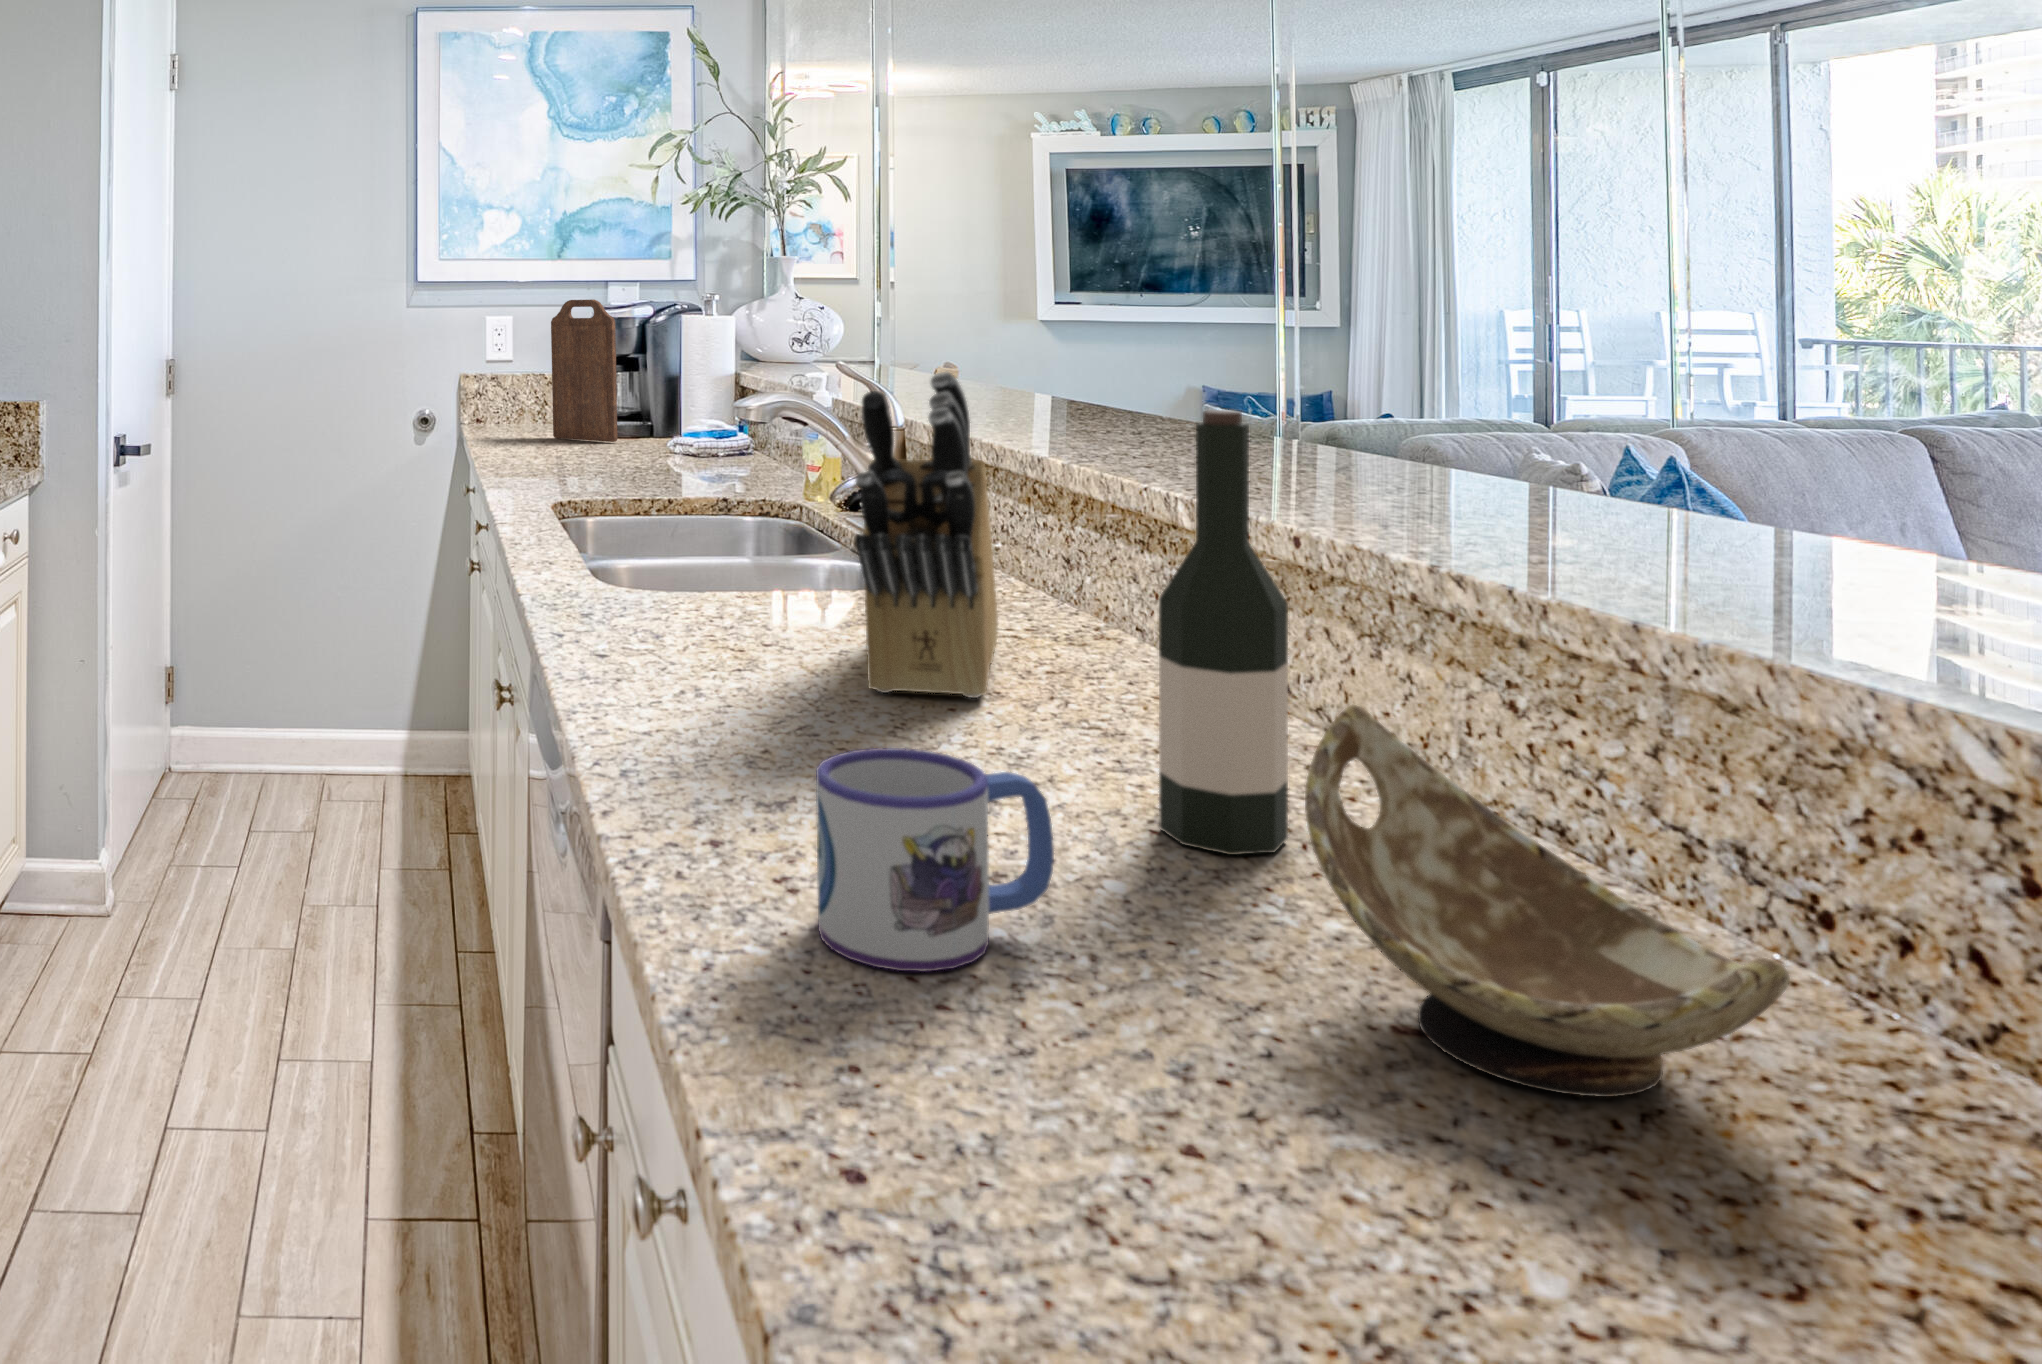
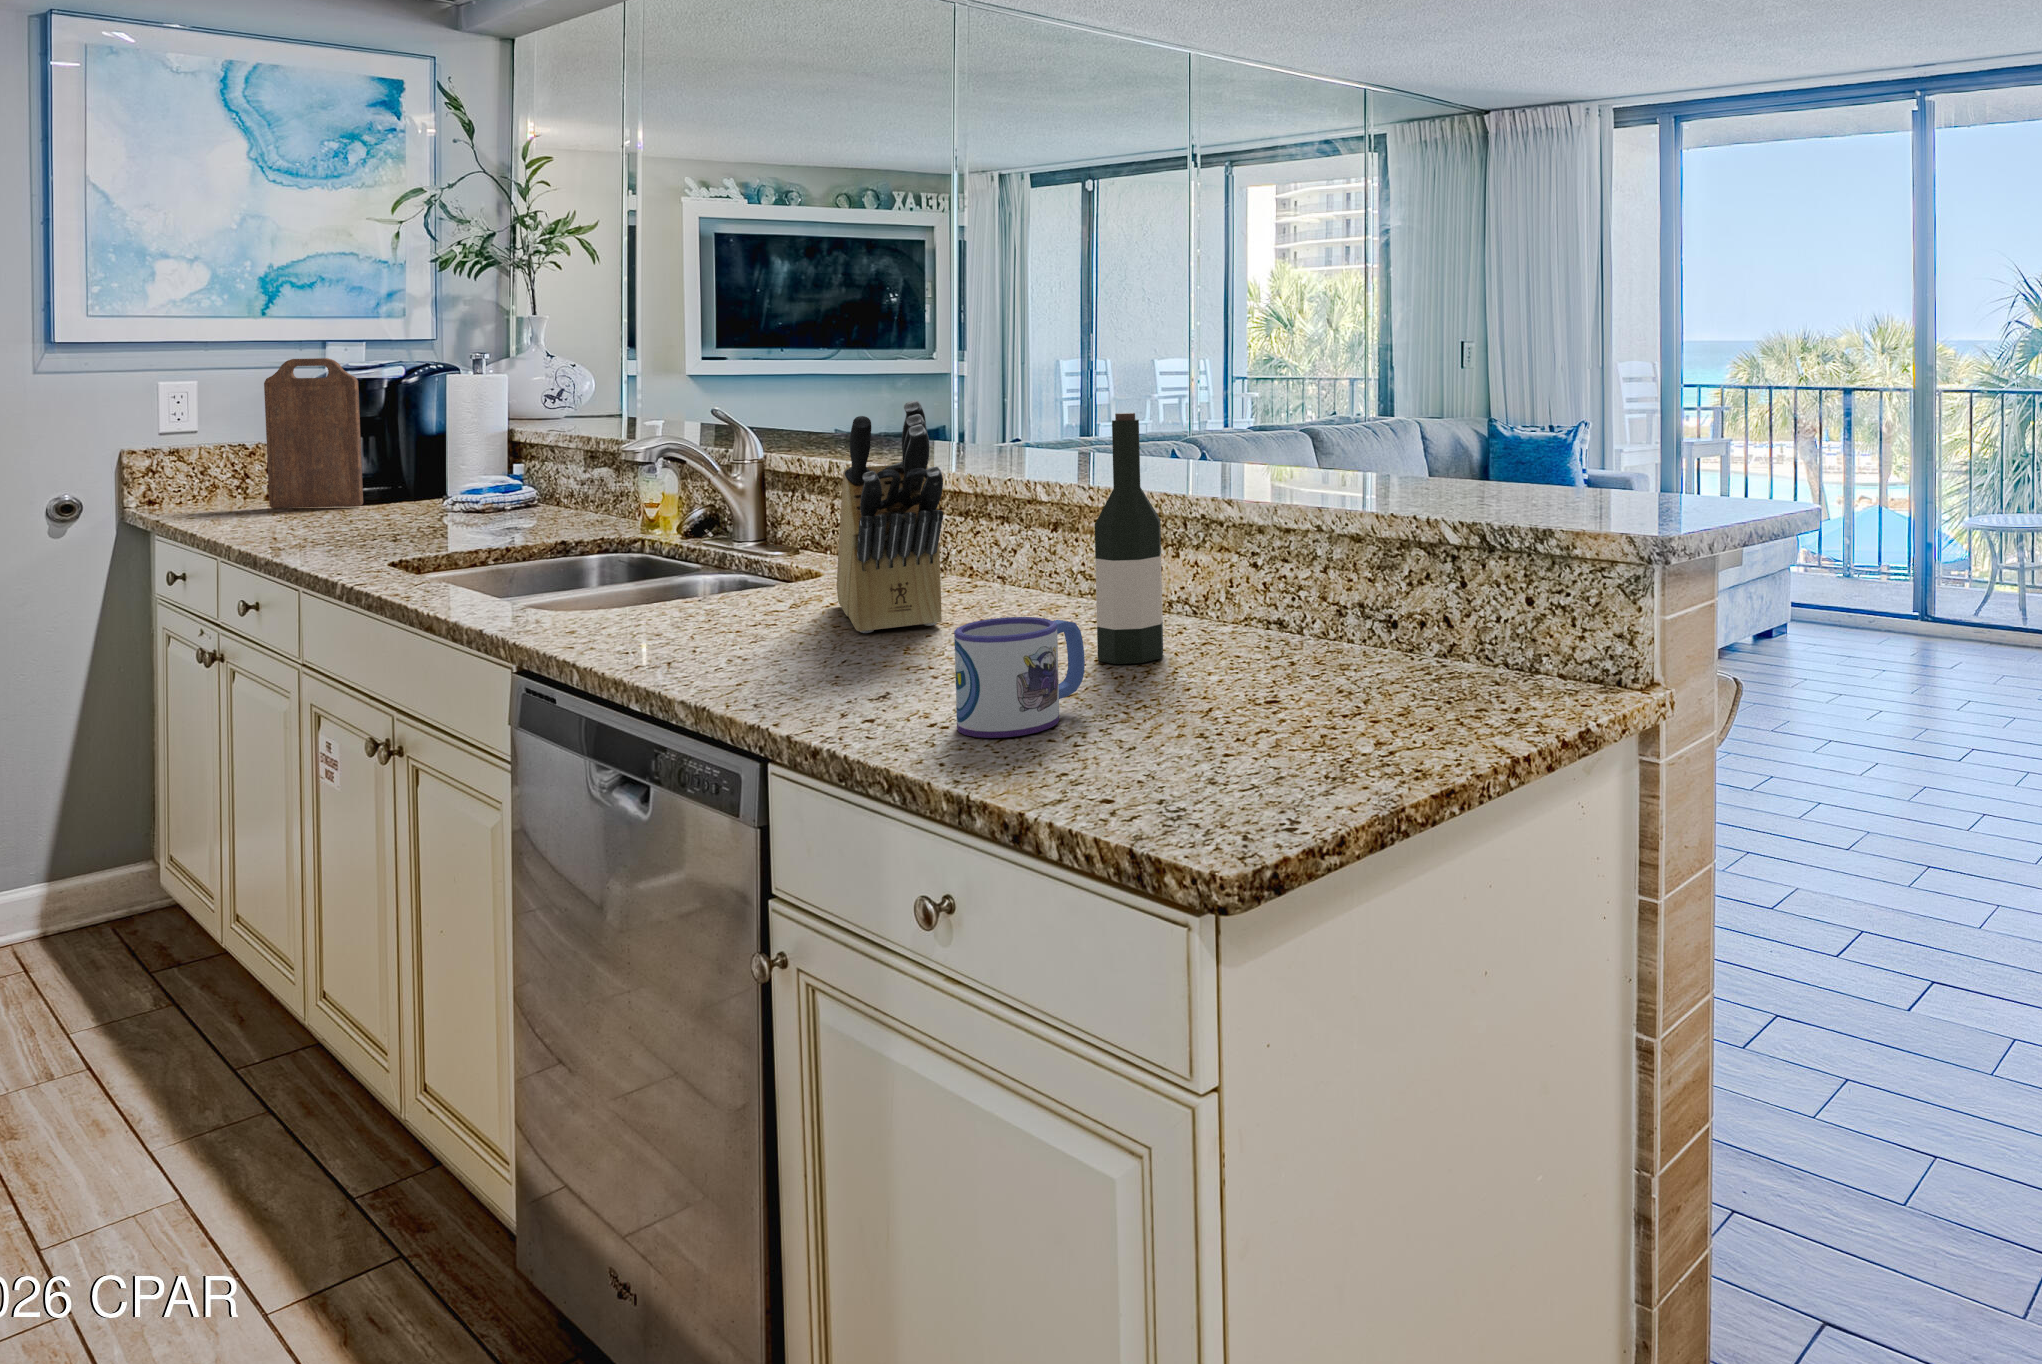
decorative bowl: present [1305,705,1790,1097] -> none [1208,554,1405,705]

